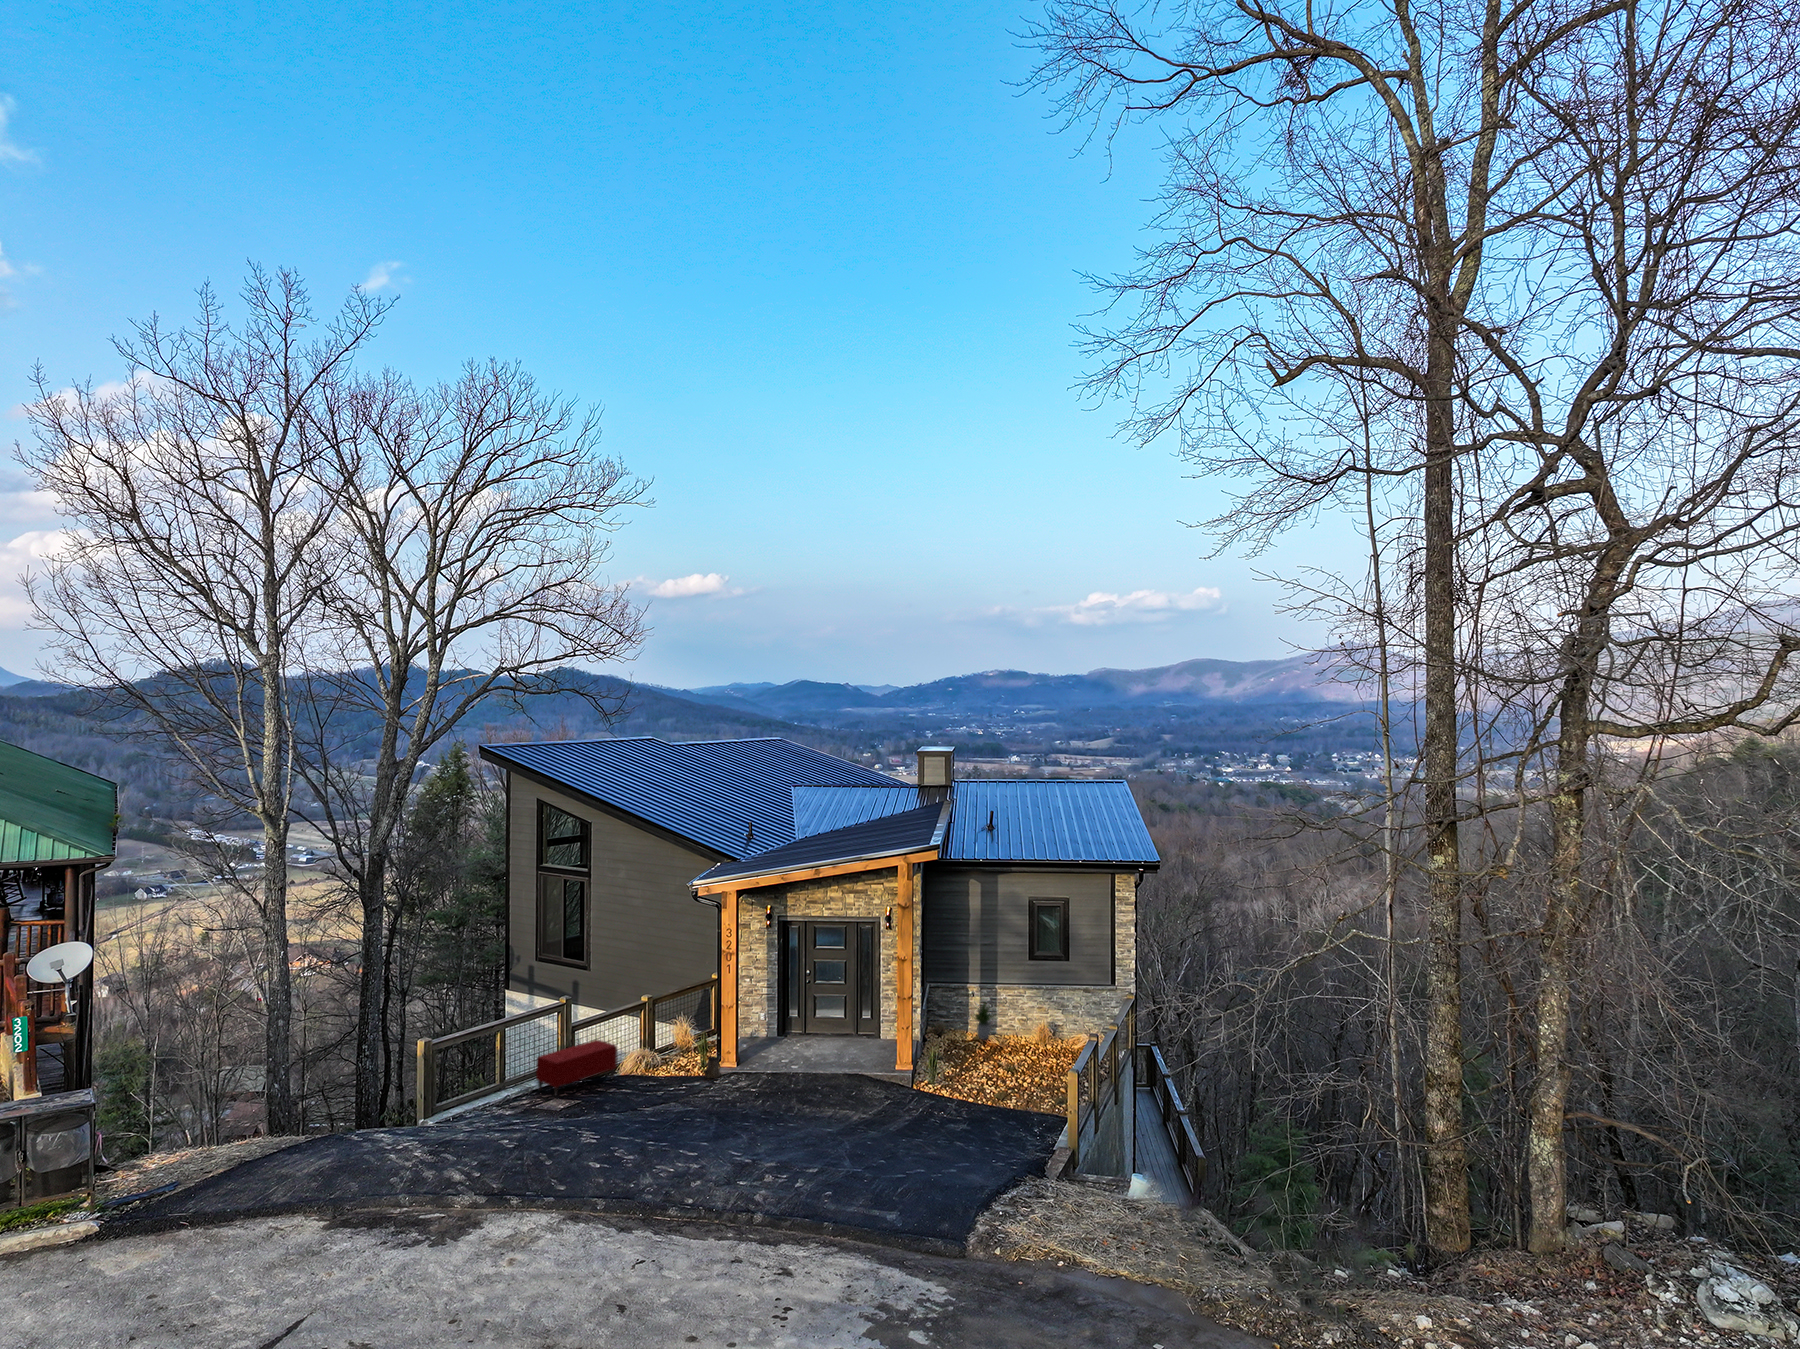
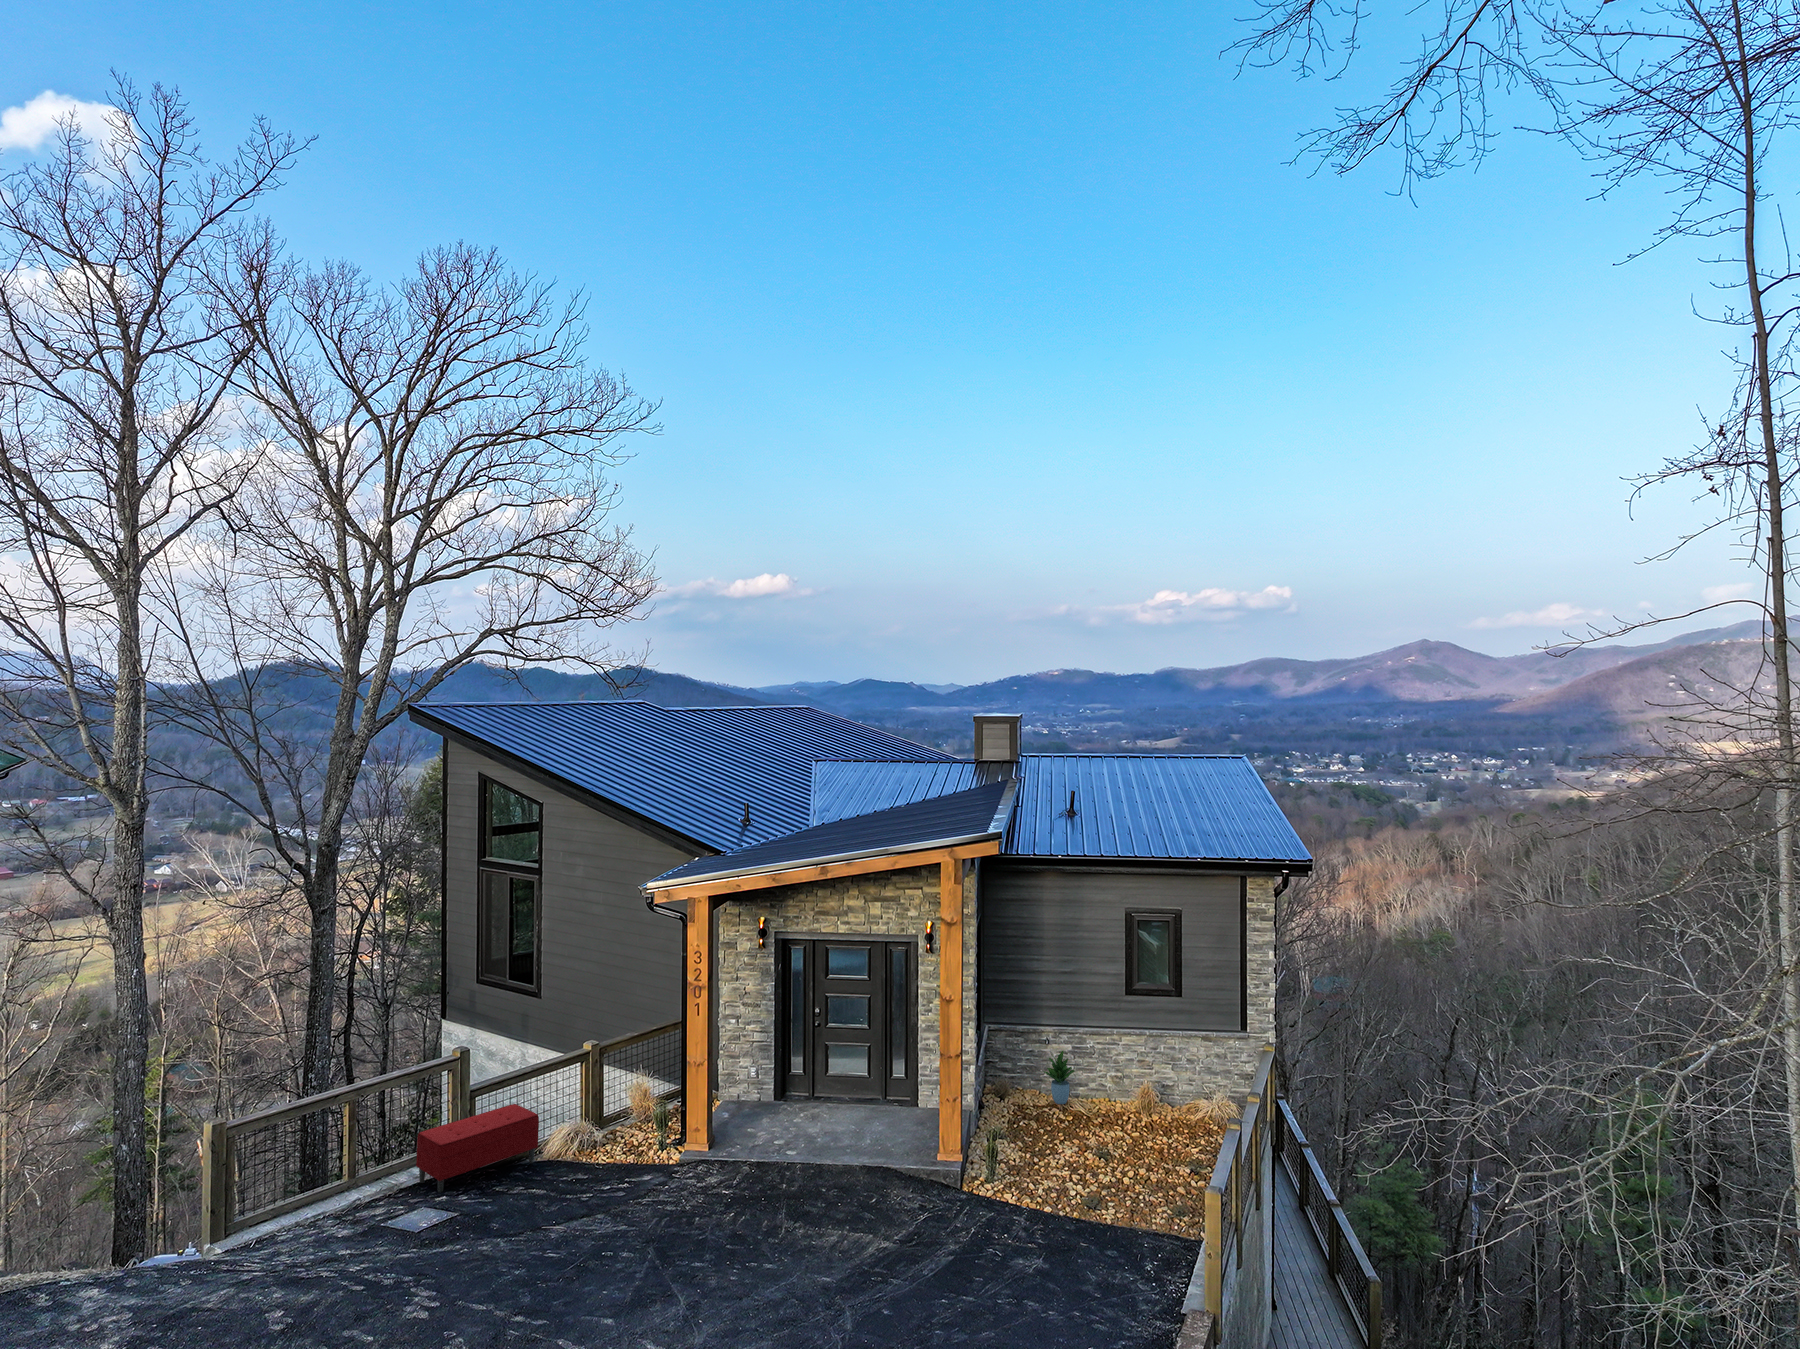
watering can: present [695,1056,724,1078] -> none [639,1134,689,1169]

